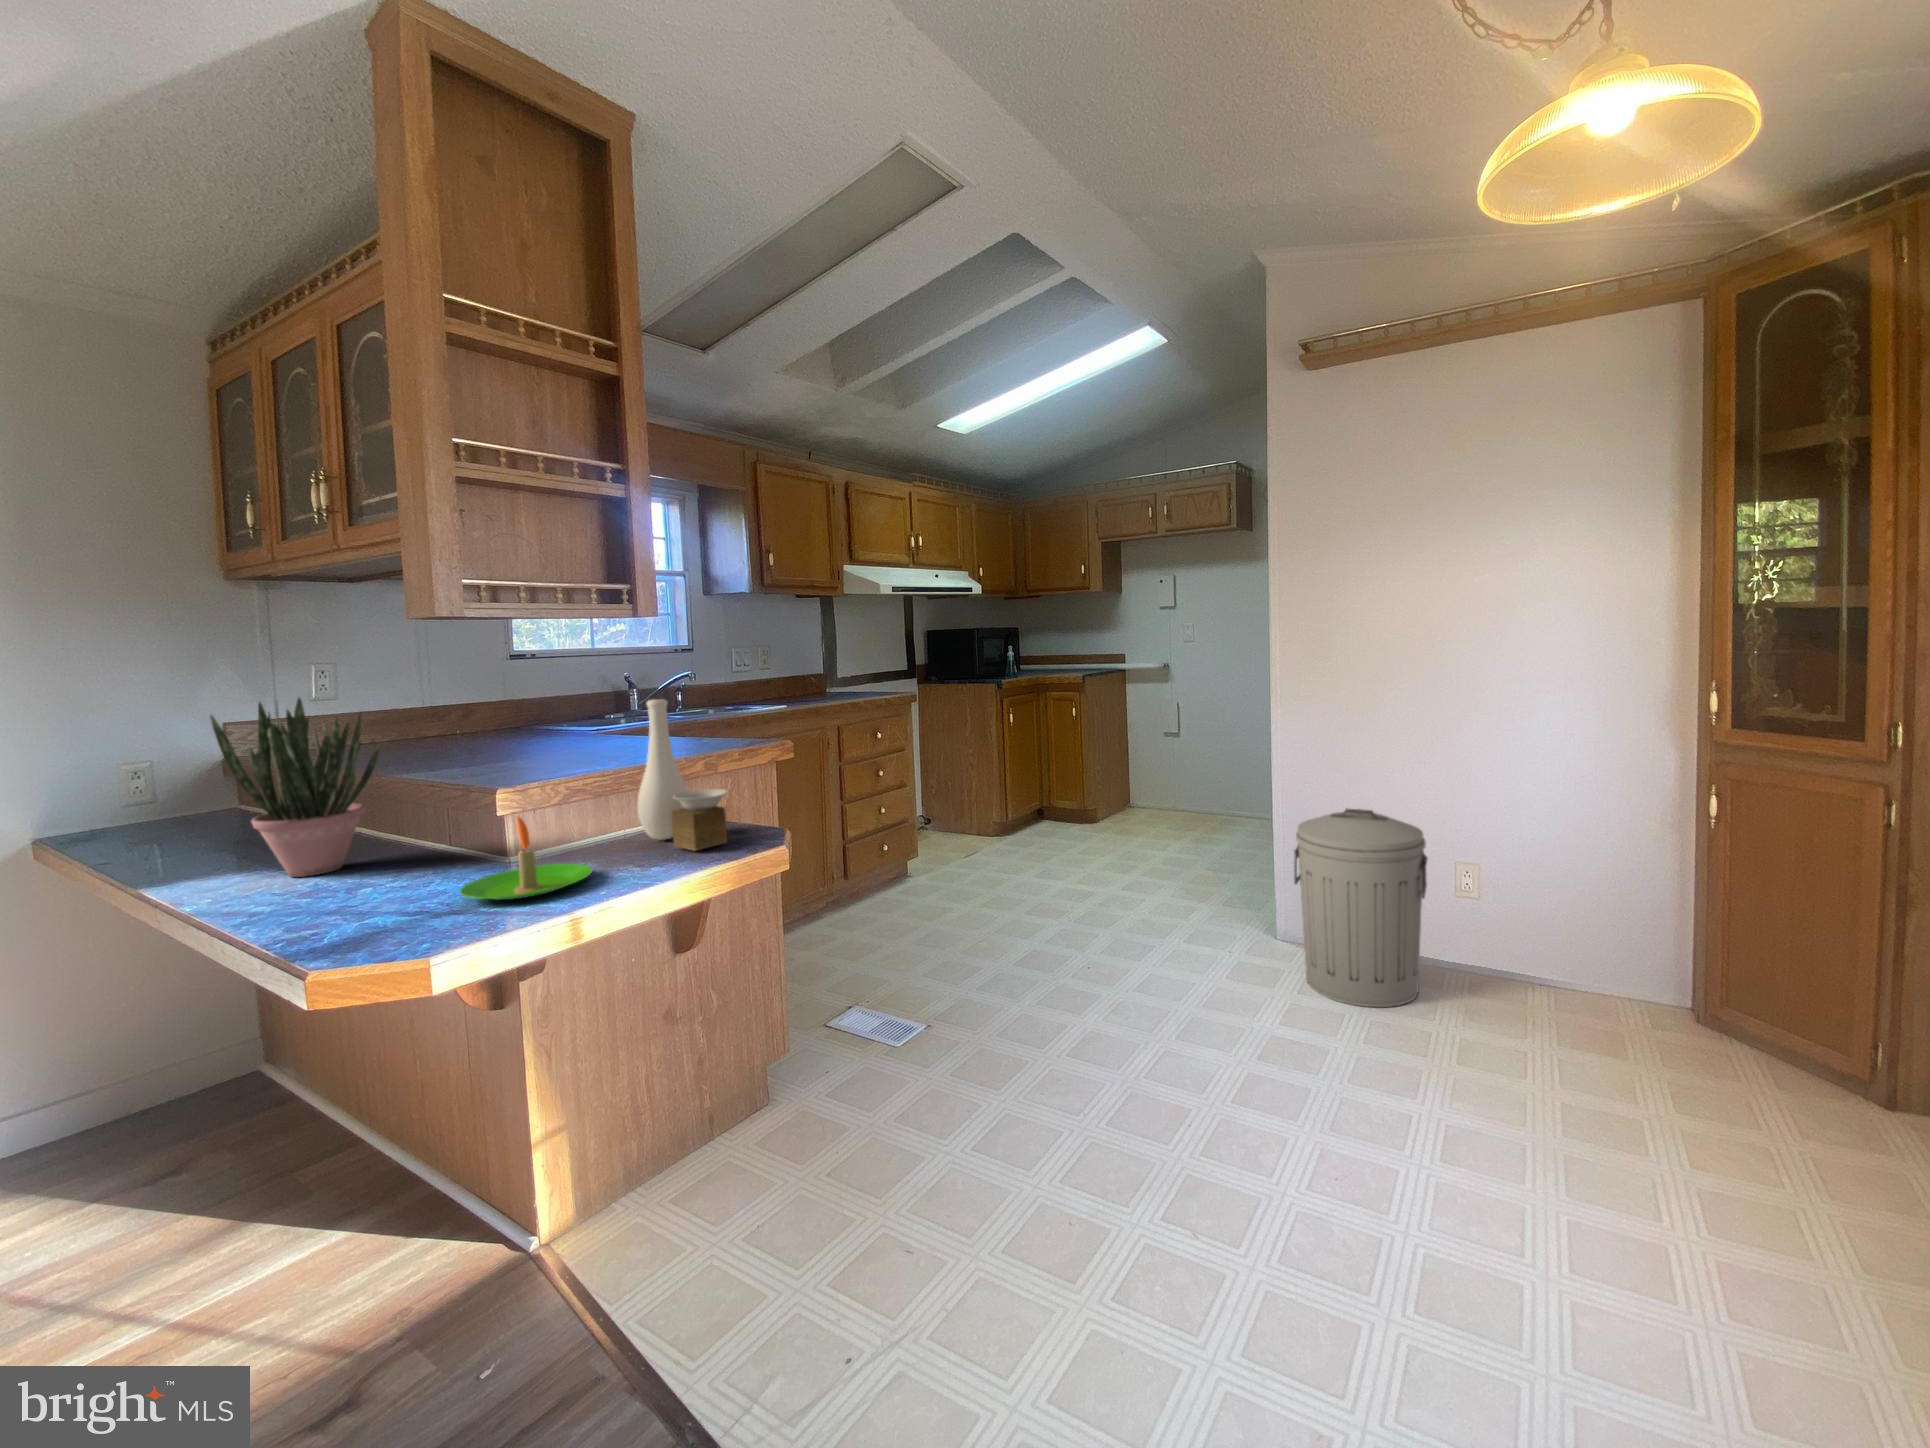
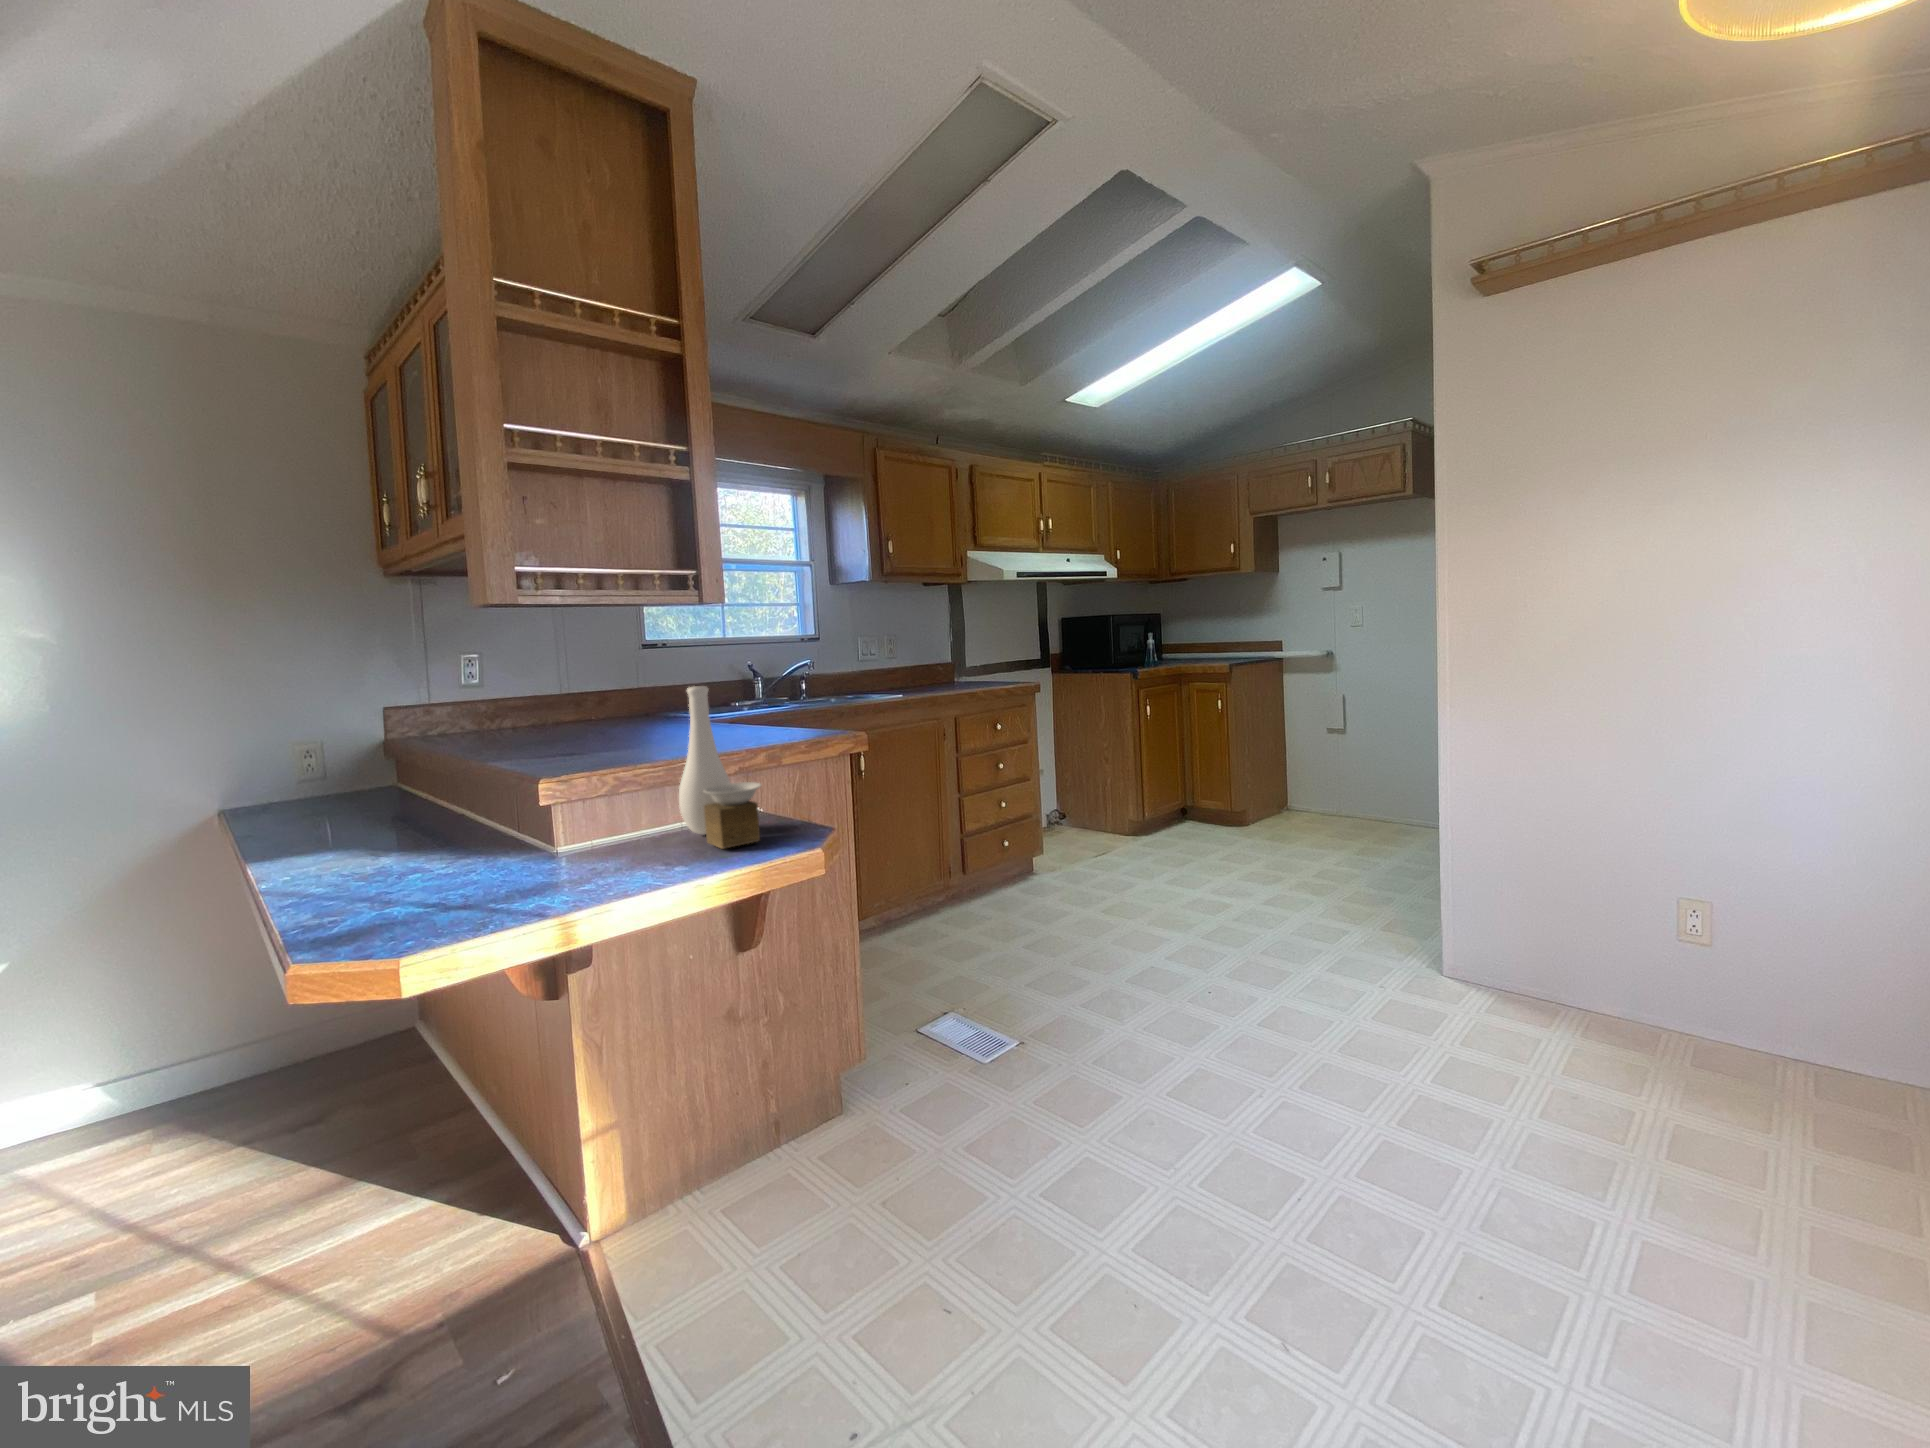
potted plant: present [210,698,380,877] -> none [291,683,446,858]
trash can: present [1294,809,1427,1007] -> none [1460,822,1641,1071]
candle: present [460,816,592,900] -> none [470,806,609,895]

